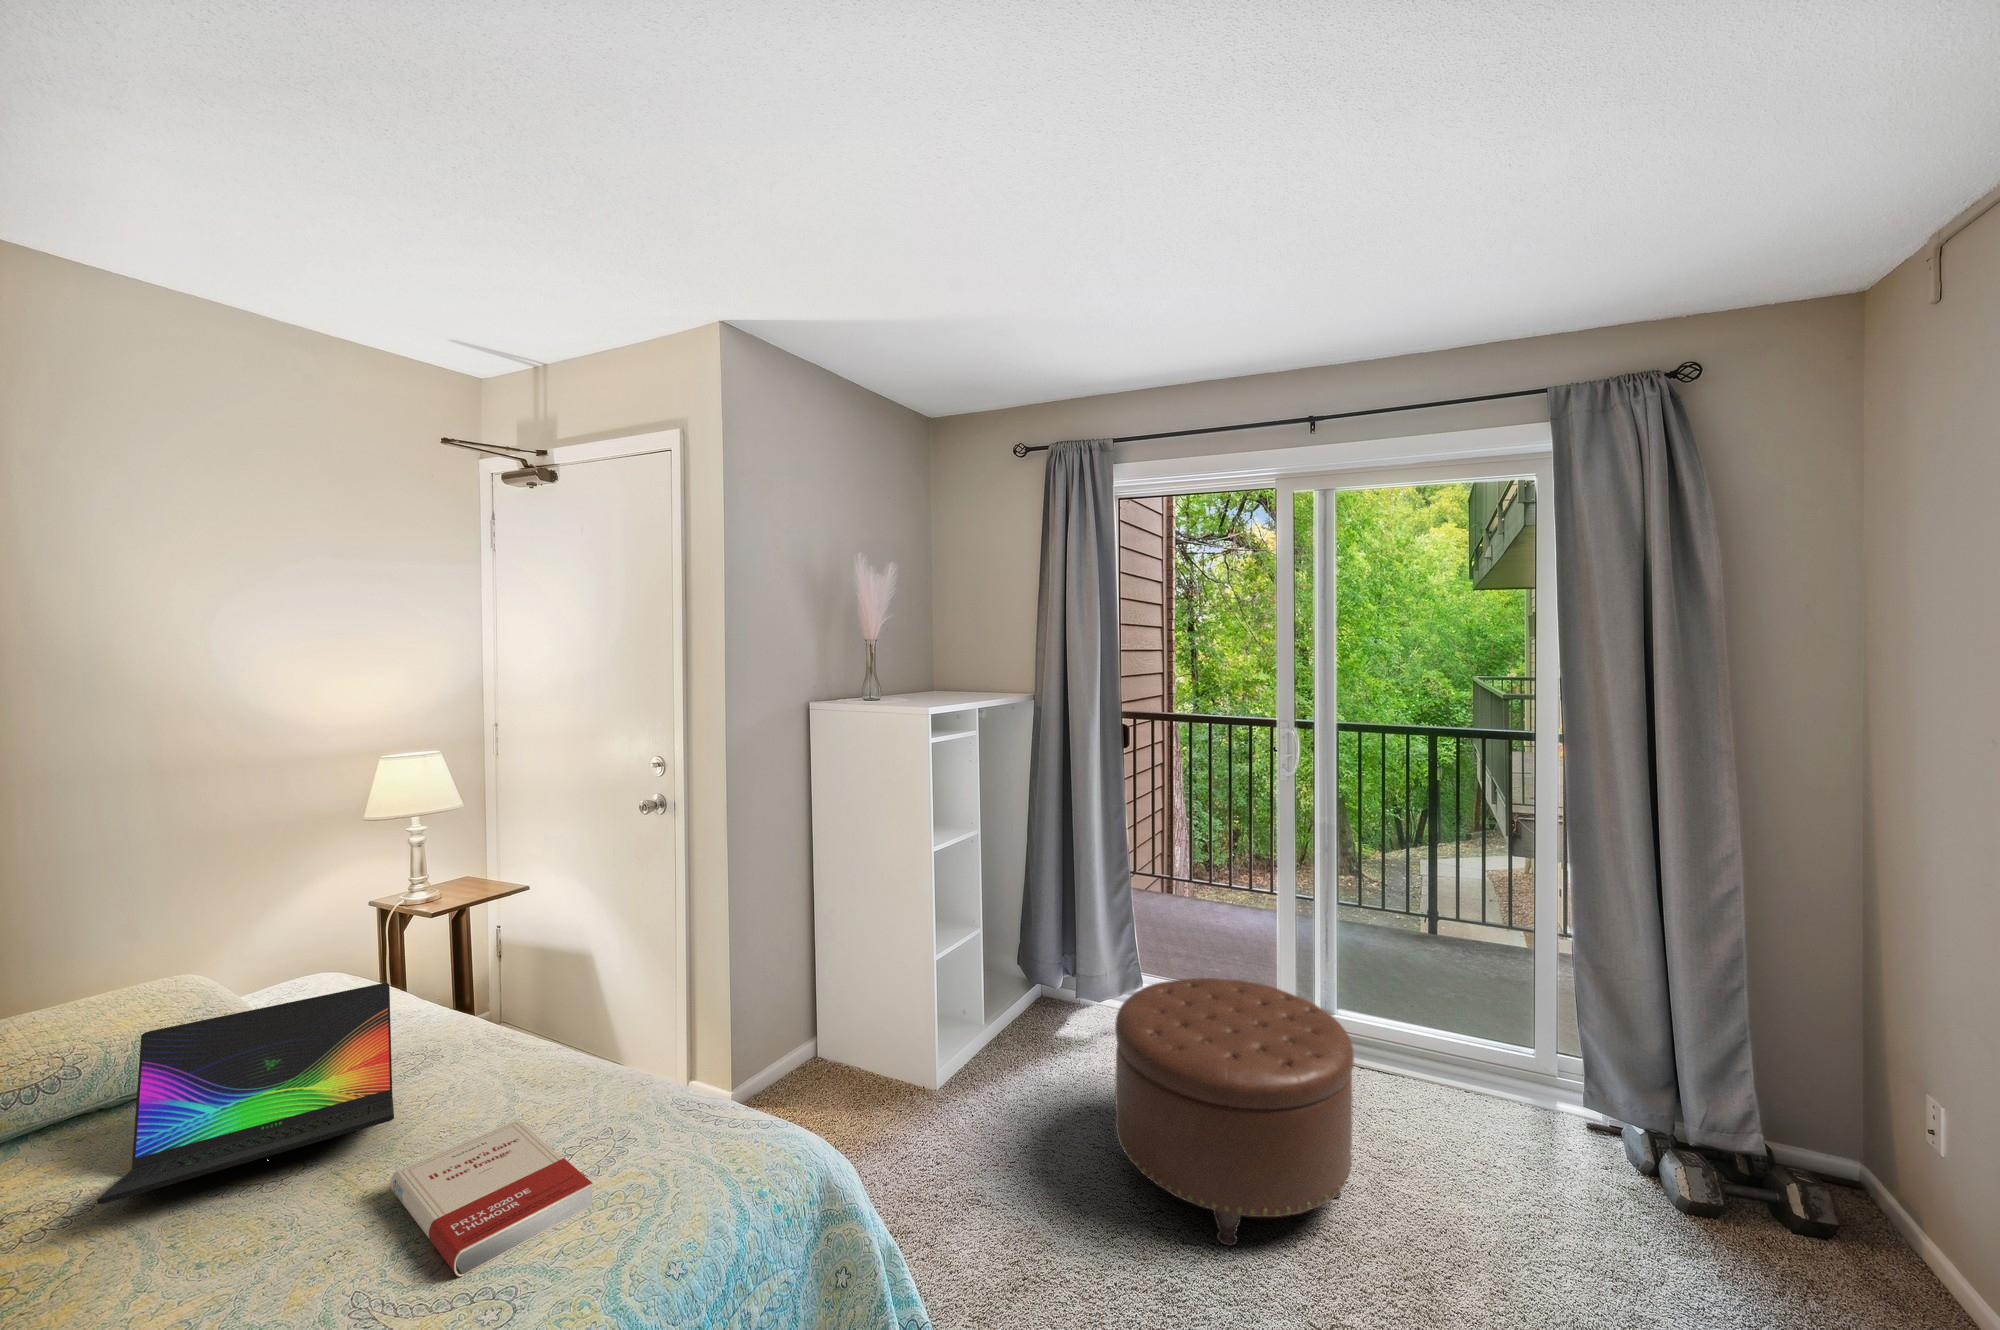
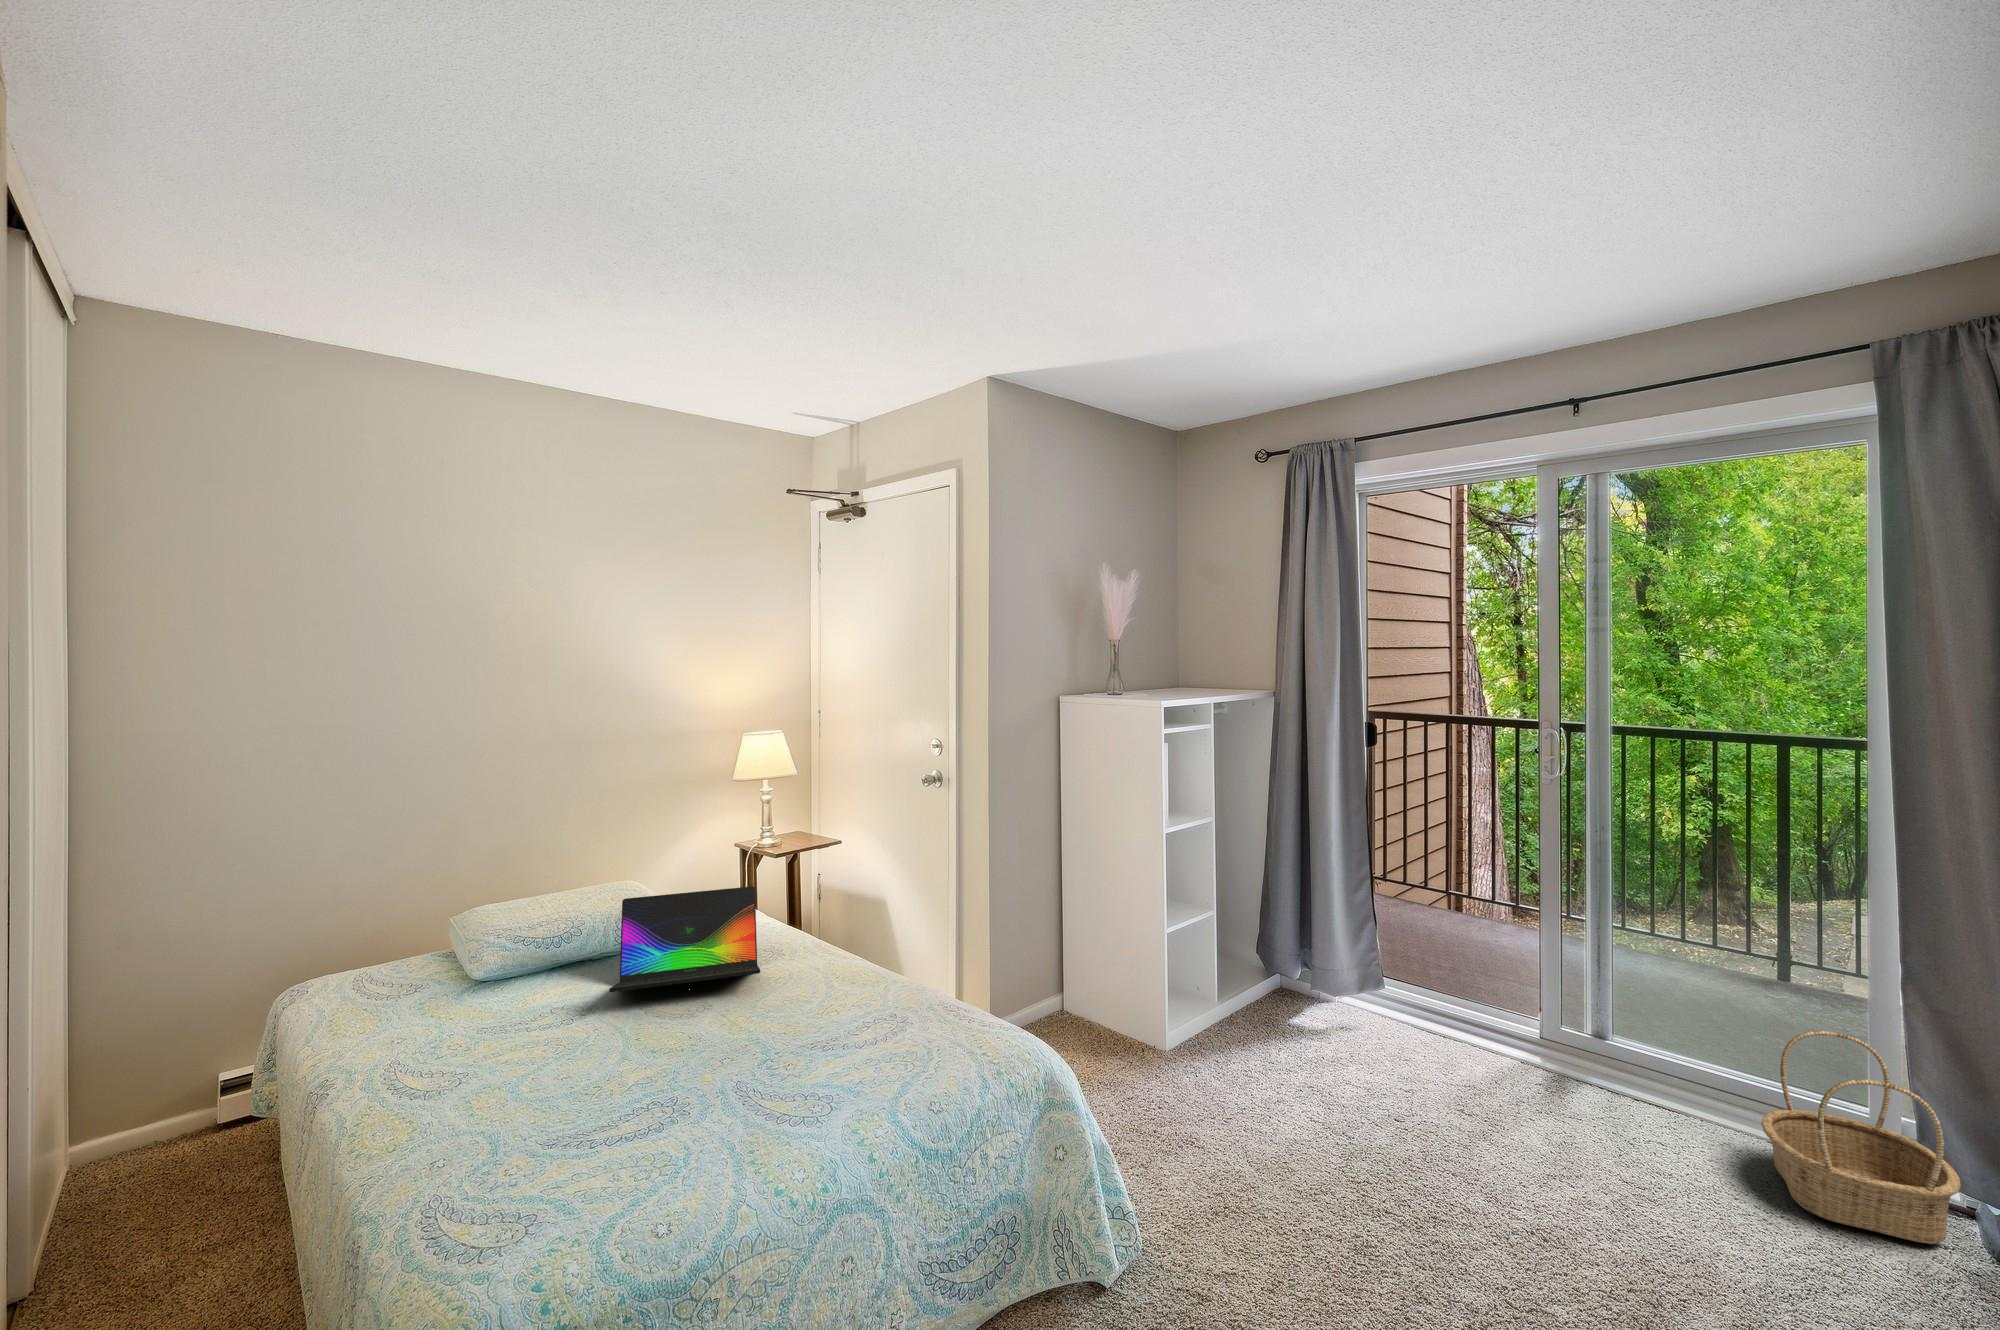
ottoman: present [1115,978,1354,1246] -> none [1330,975,1587,1223]
basket: none [1469,988,1617,1168] -> present [1761,1031,1961,1244]
book: present [391,1119,593,1276] -> none [760,985,882,1065]

